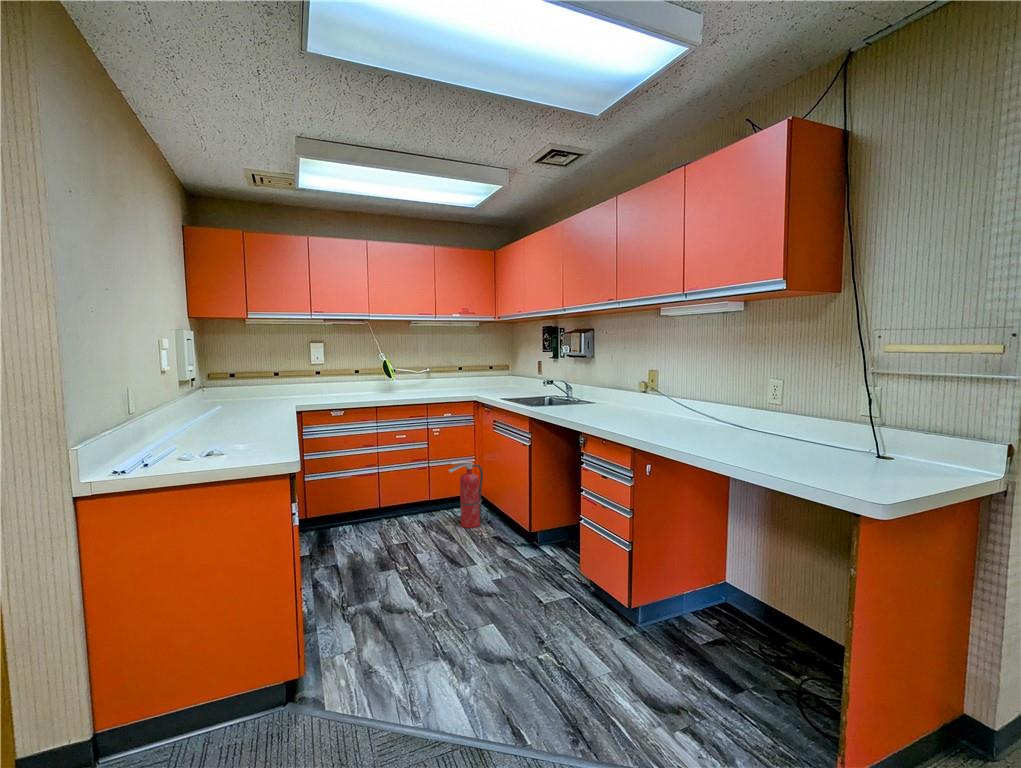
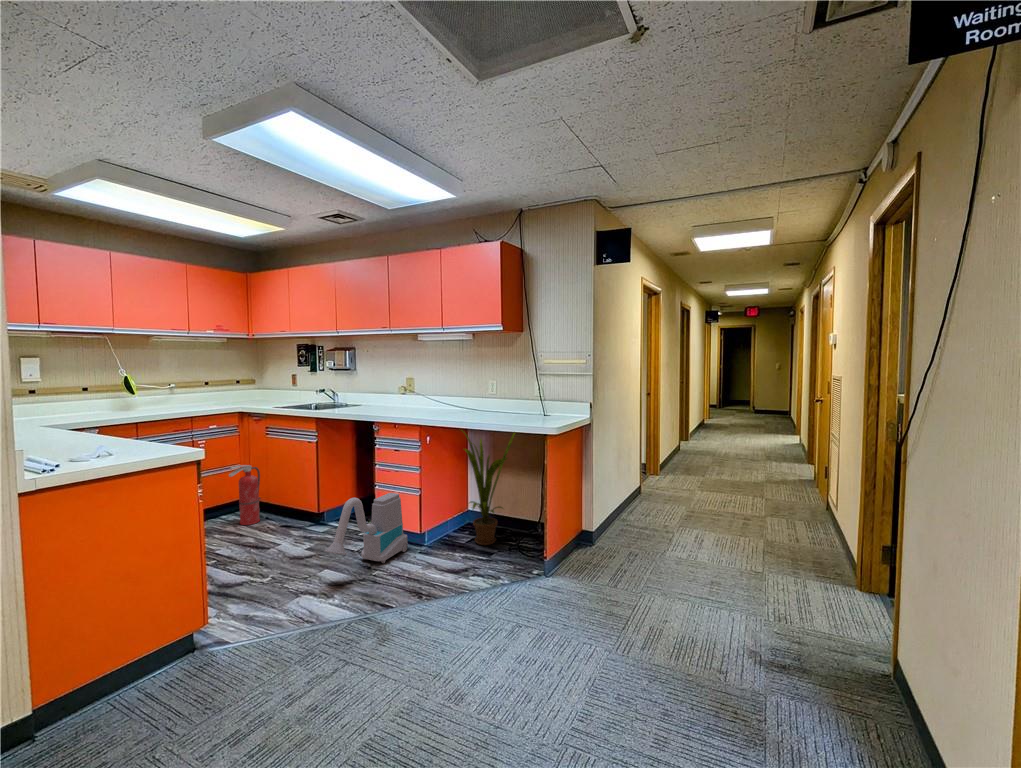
house plant: none [690,452,817,668] -> present [463,431,515,545]
vacuum cleaner: none [476,538,609,641] -> present [325,493,408,563]

